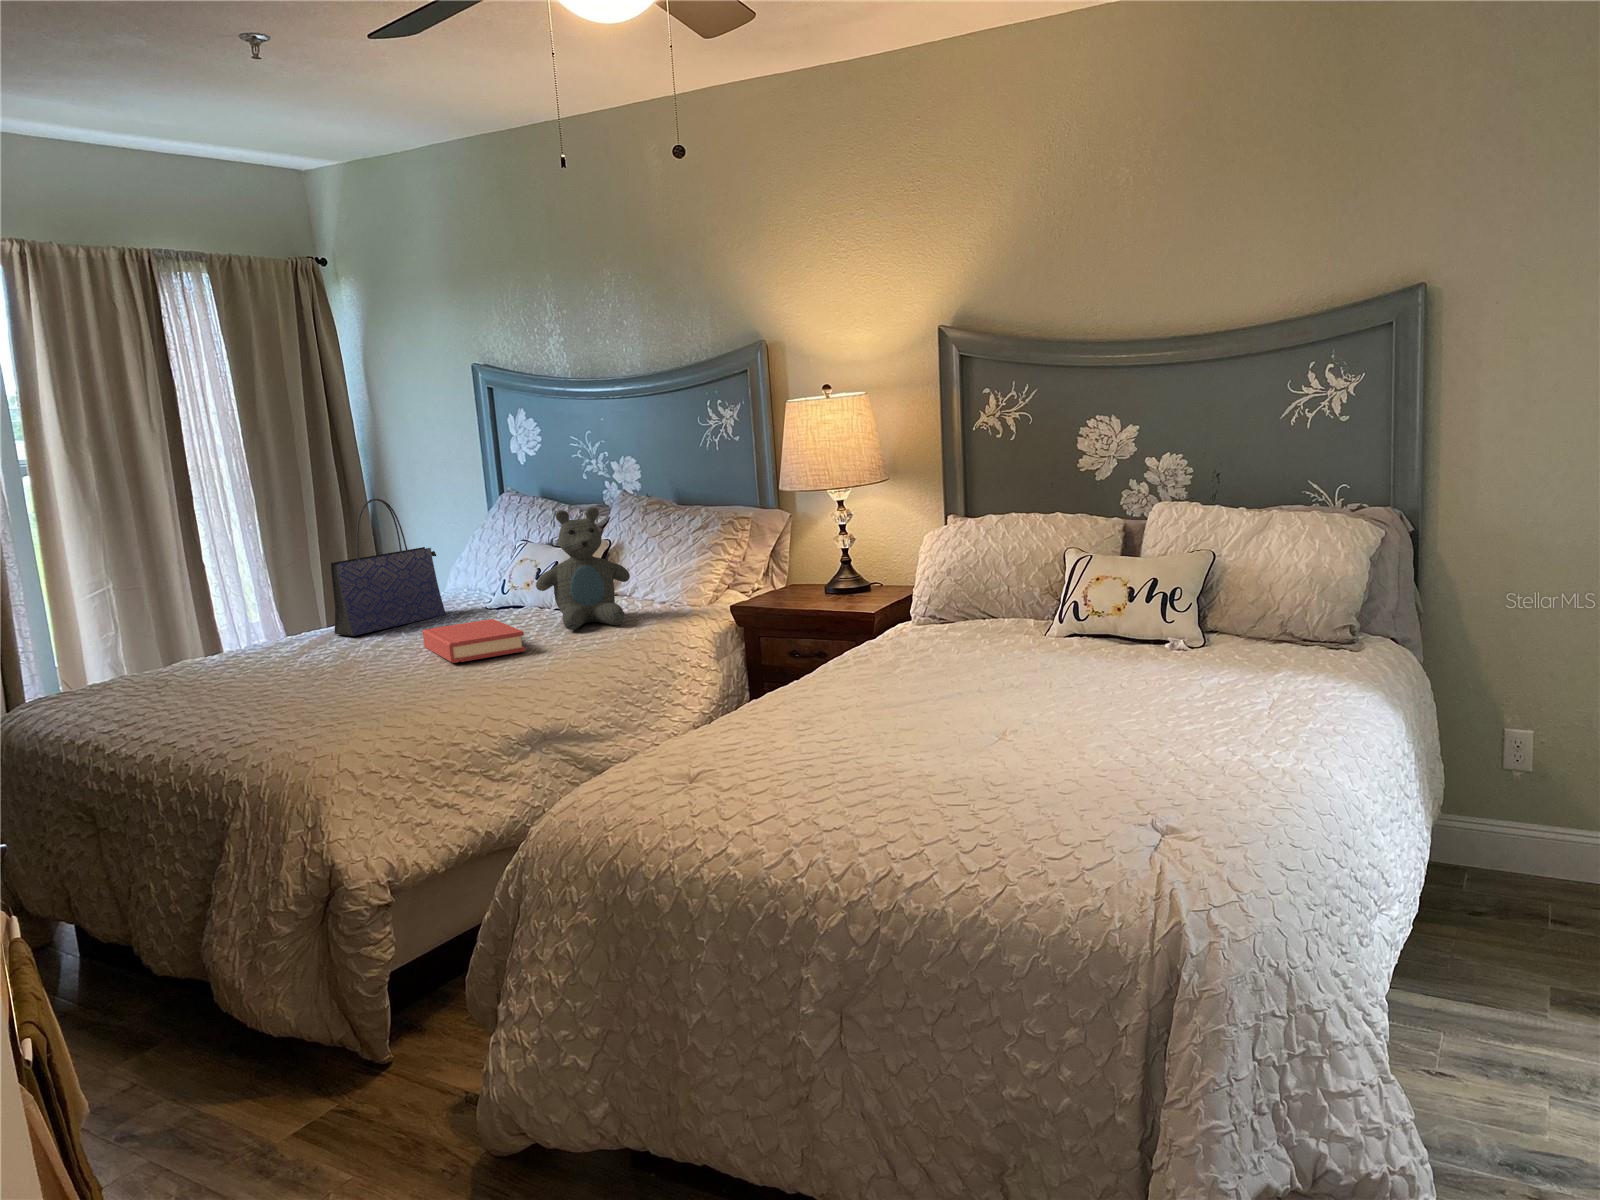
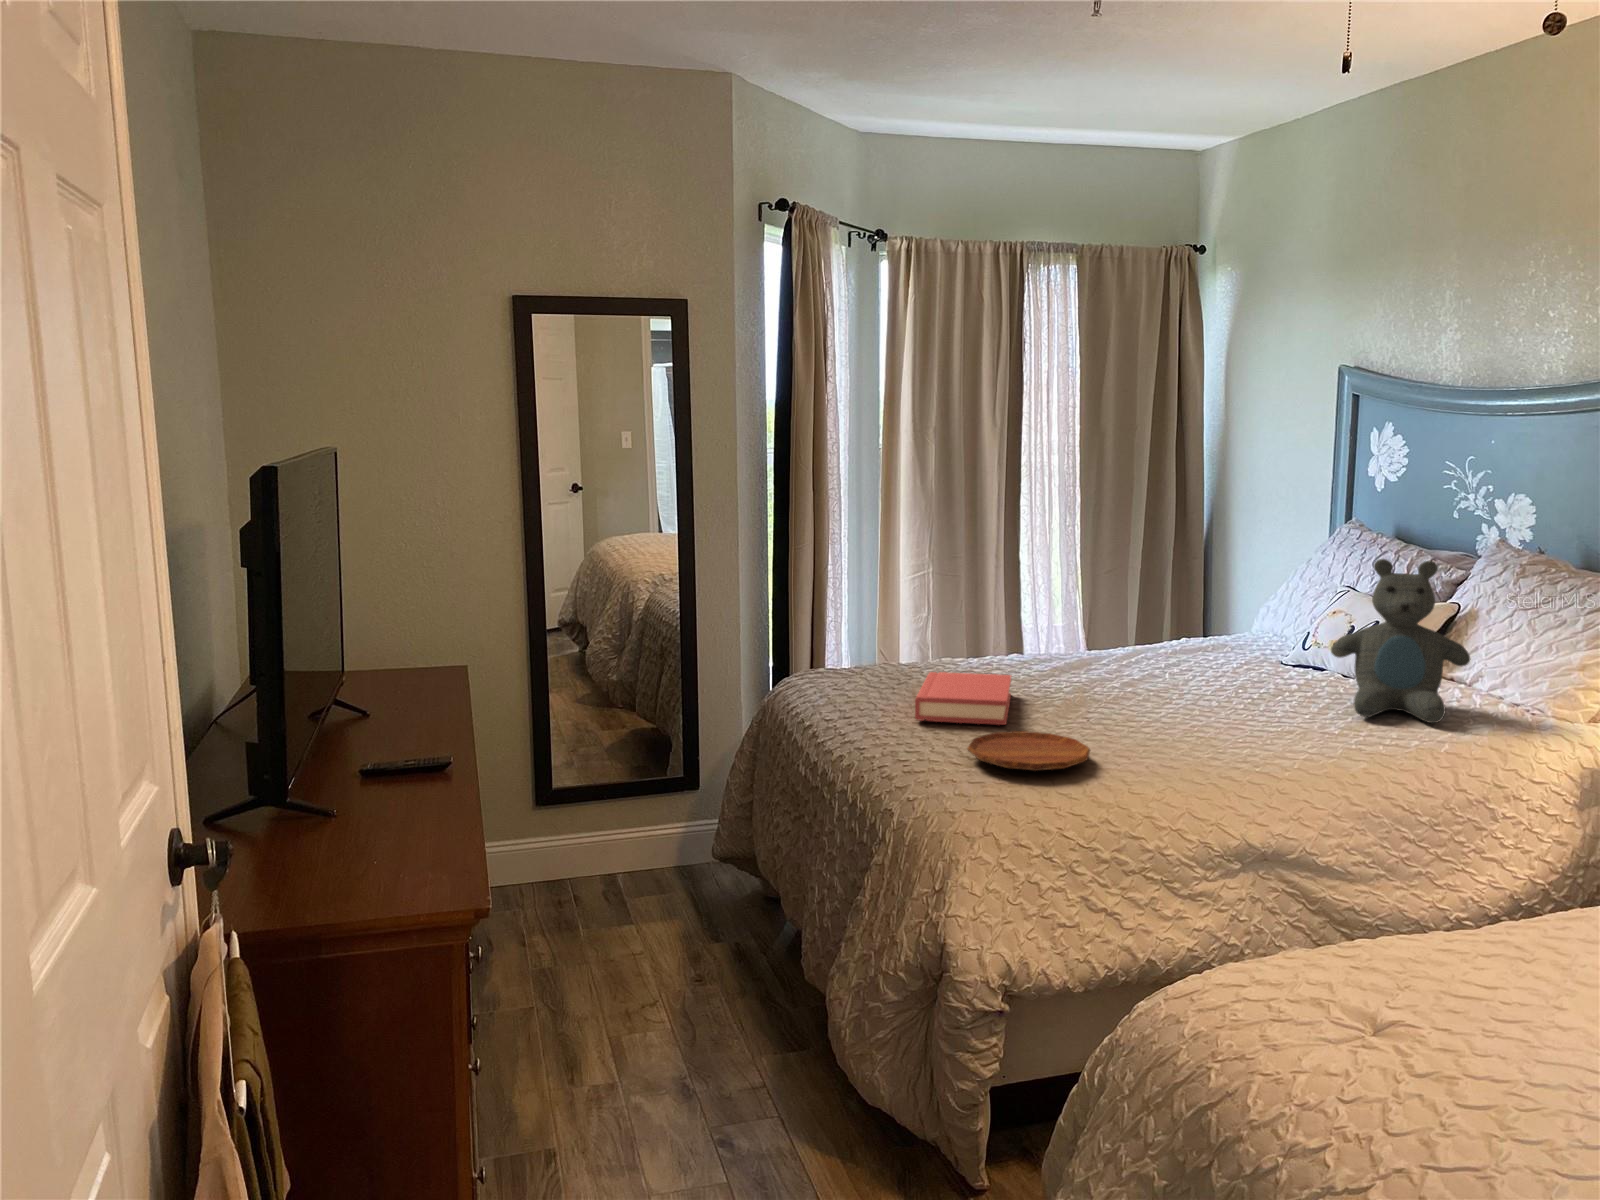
tote bag: present [331,499,446,636] -> none [1093,516,1229,666]
hardback book: present [423,619,526,663] -> present [915,672,1012,725]
tray: none [284,687,396,720] -> present [967,731,1090,771]

